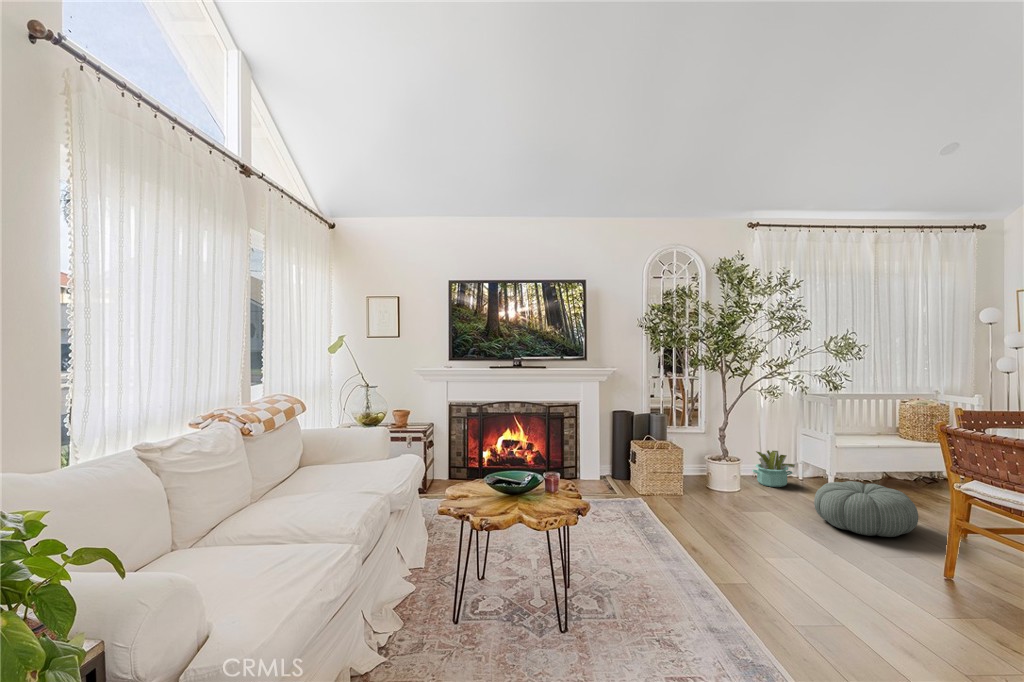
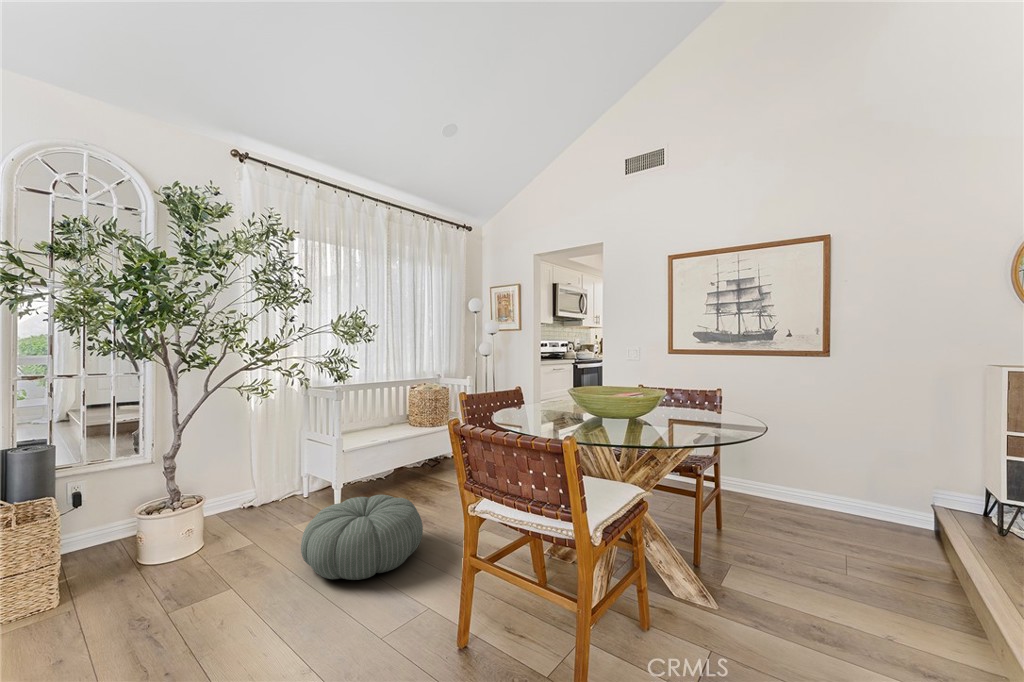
decorative plant: present [752,450,795,487] -> none [232,469,296,523]

